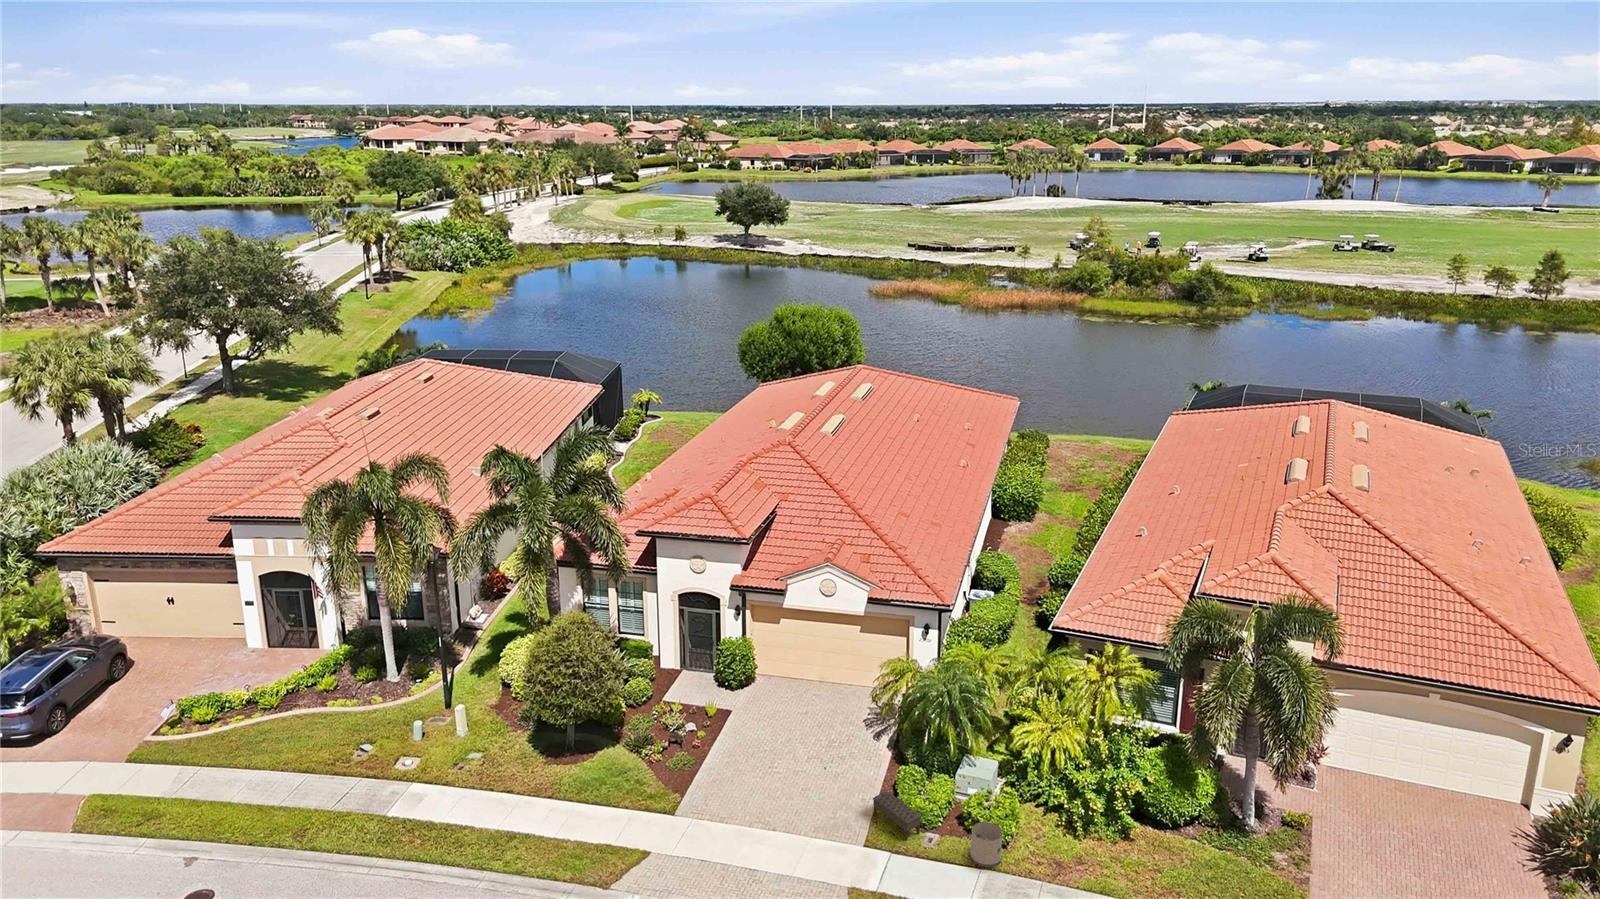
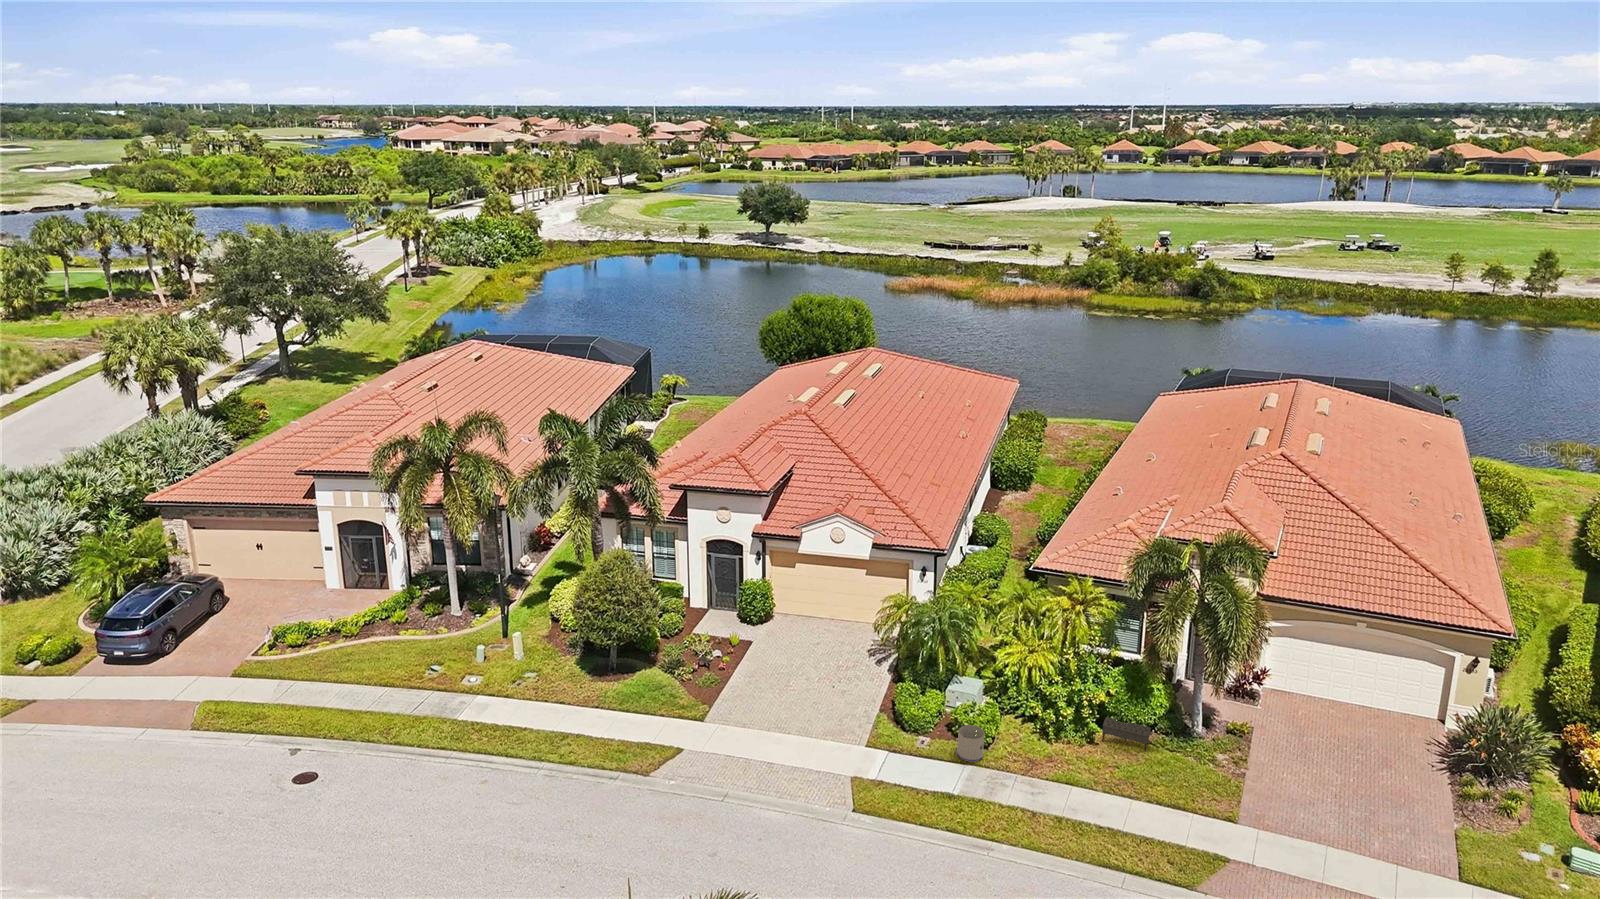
bench: present [873,791,921,841] -> present [1102,717,1151,752]

